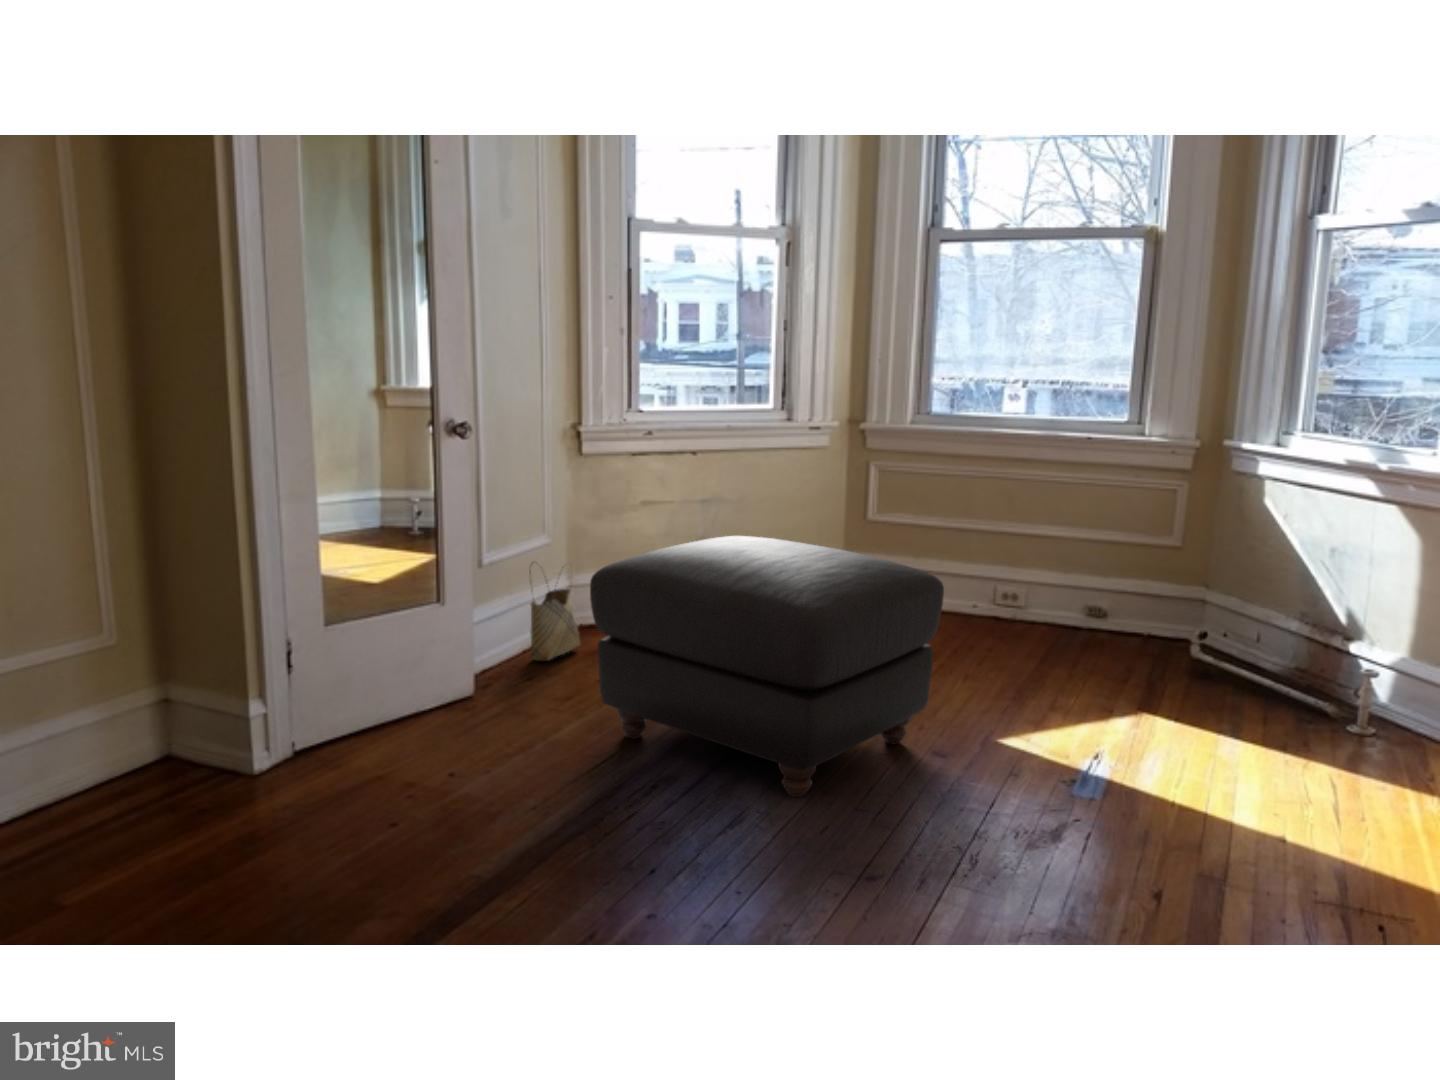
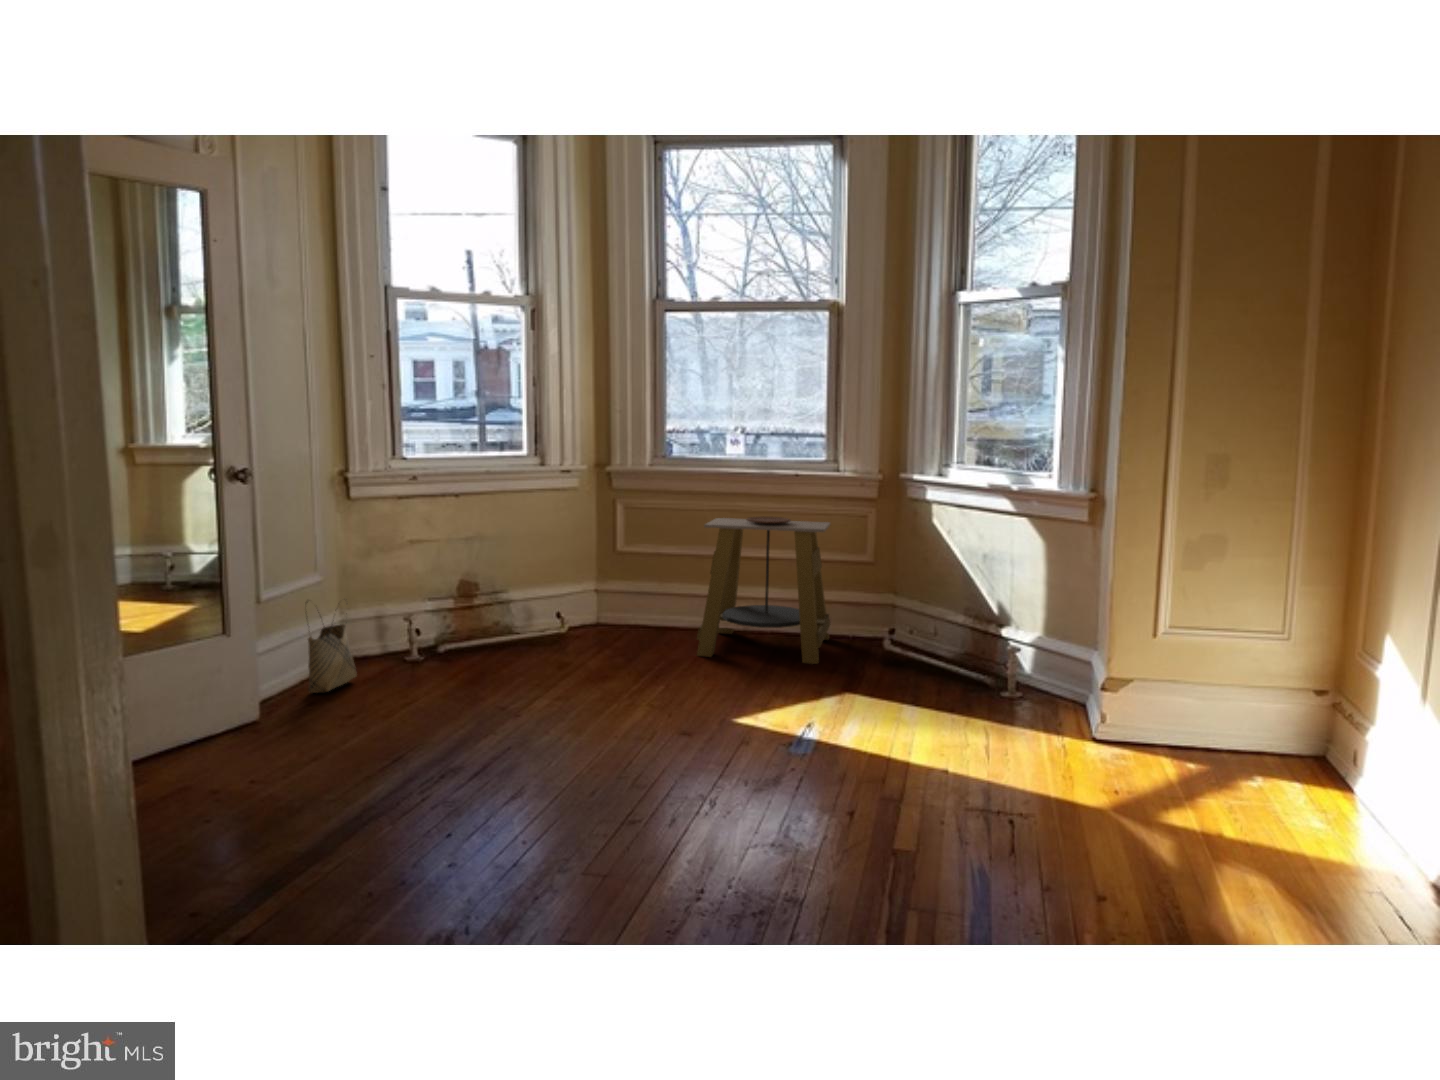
side table: none [953,487,1127,669] -> present [697,516,830,664]
ottoman: present [590,536,944,797] -> none [377,563,690,781]

